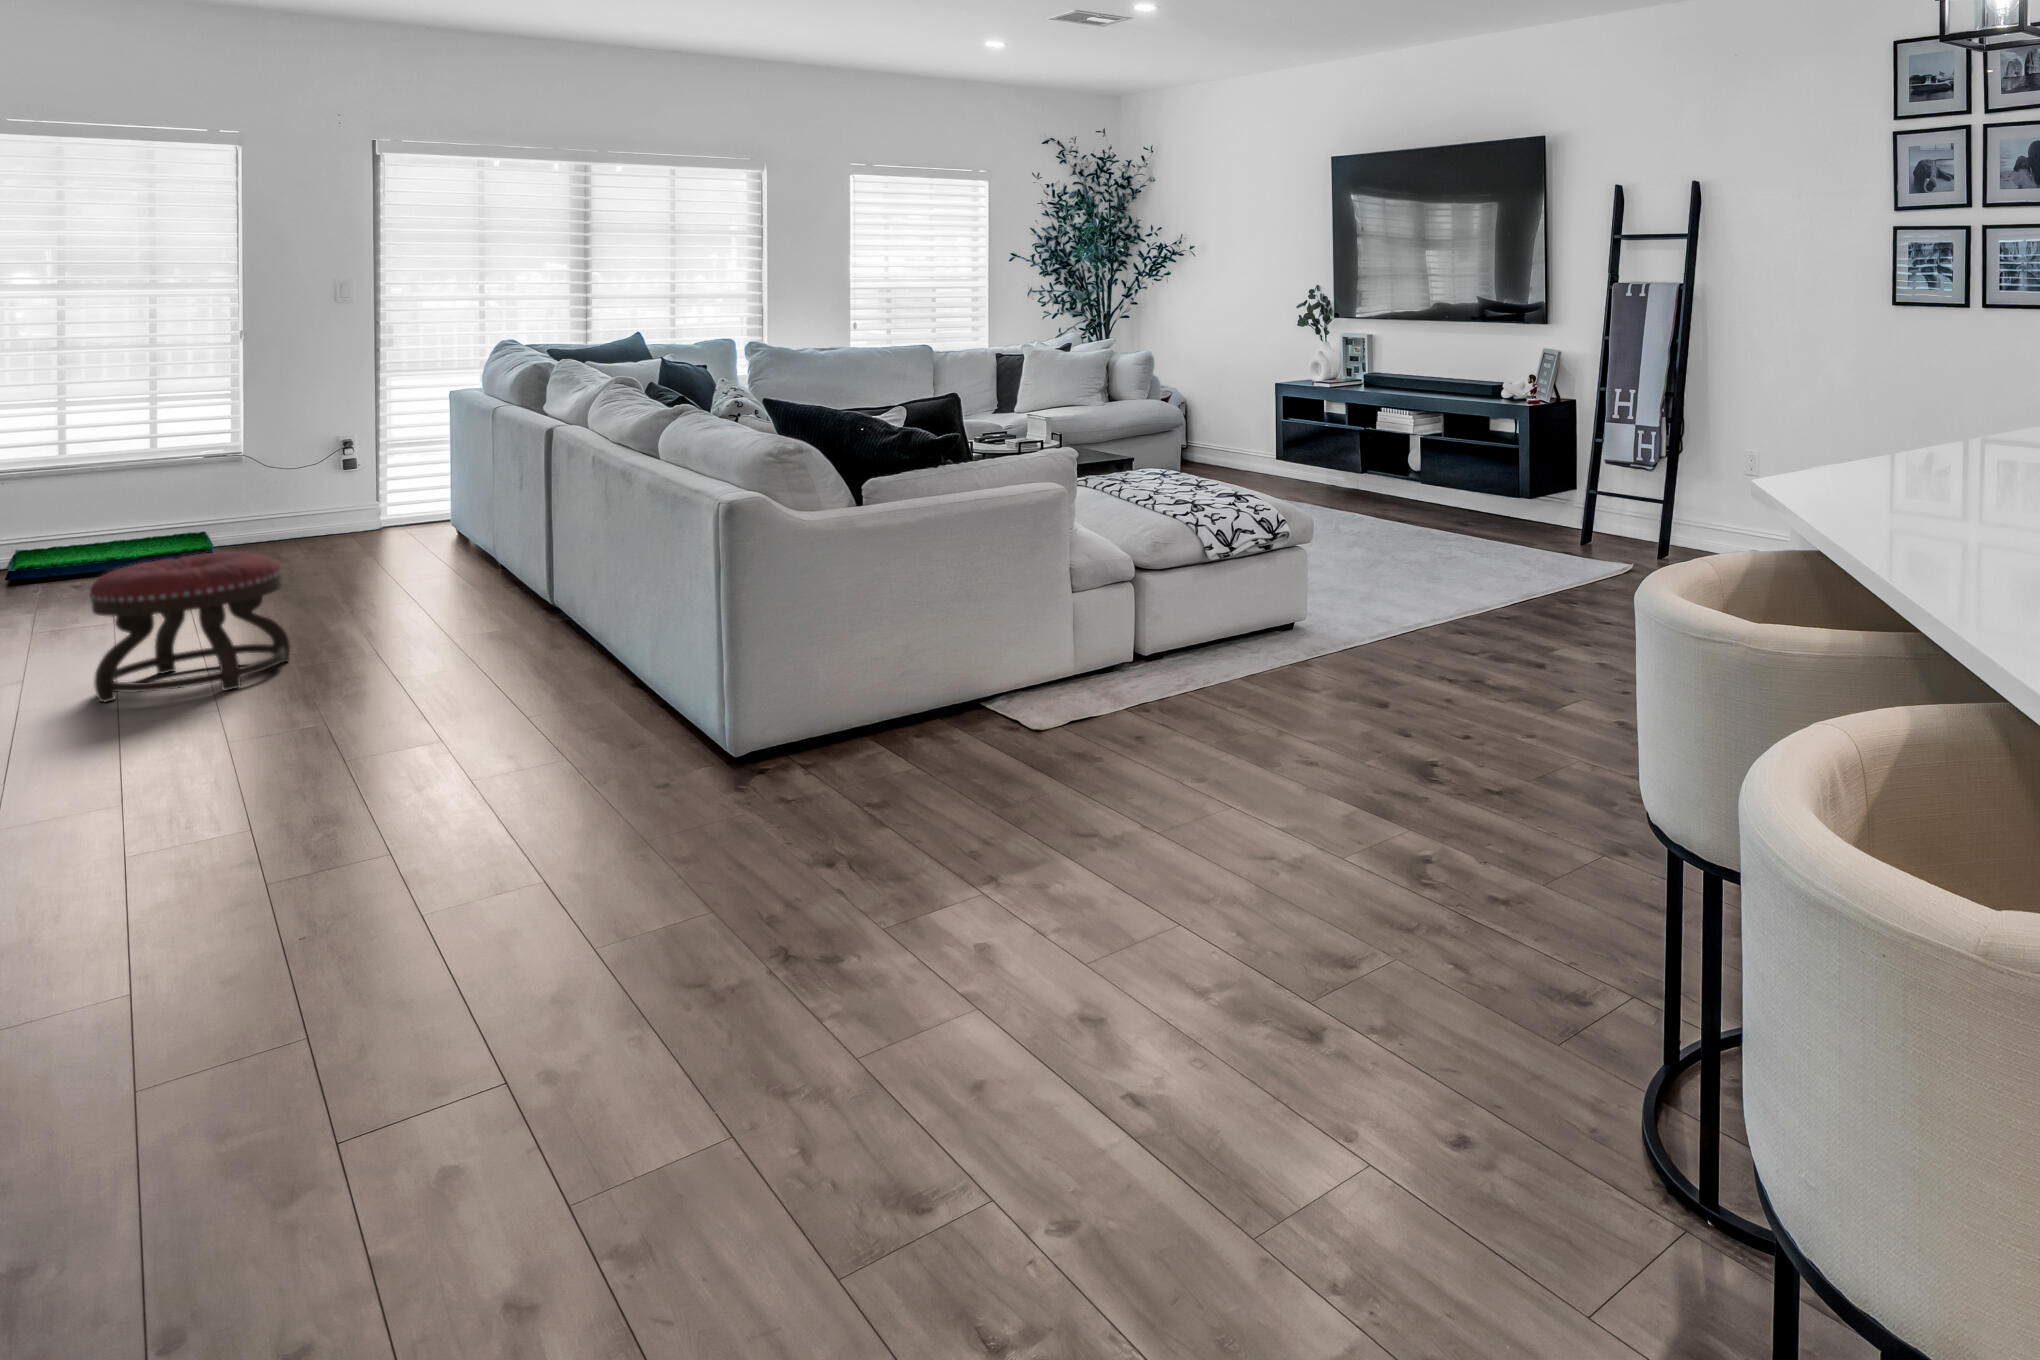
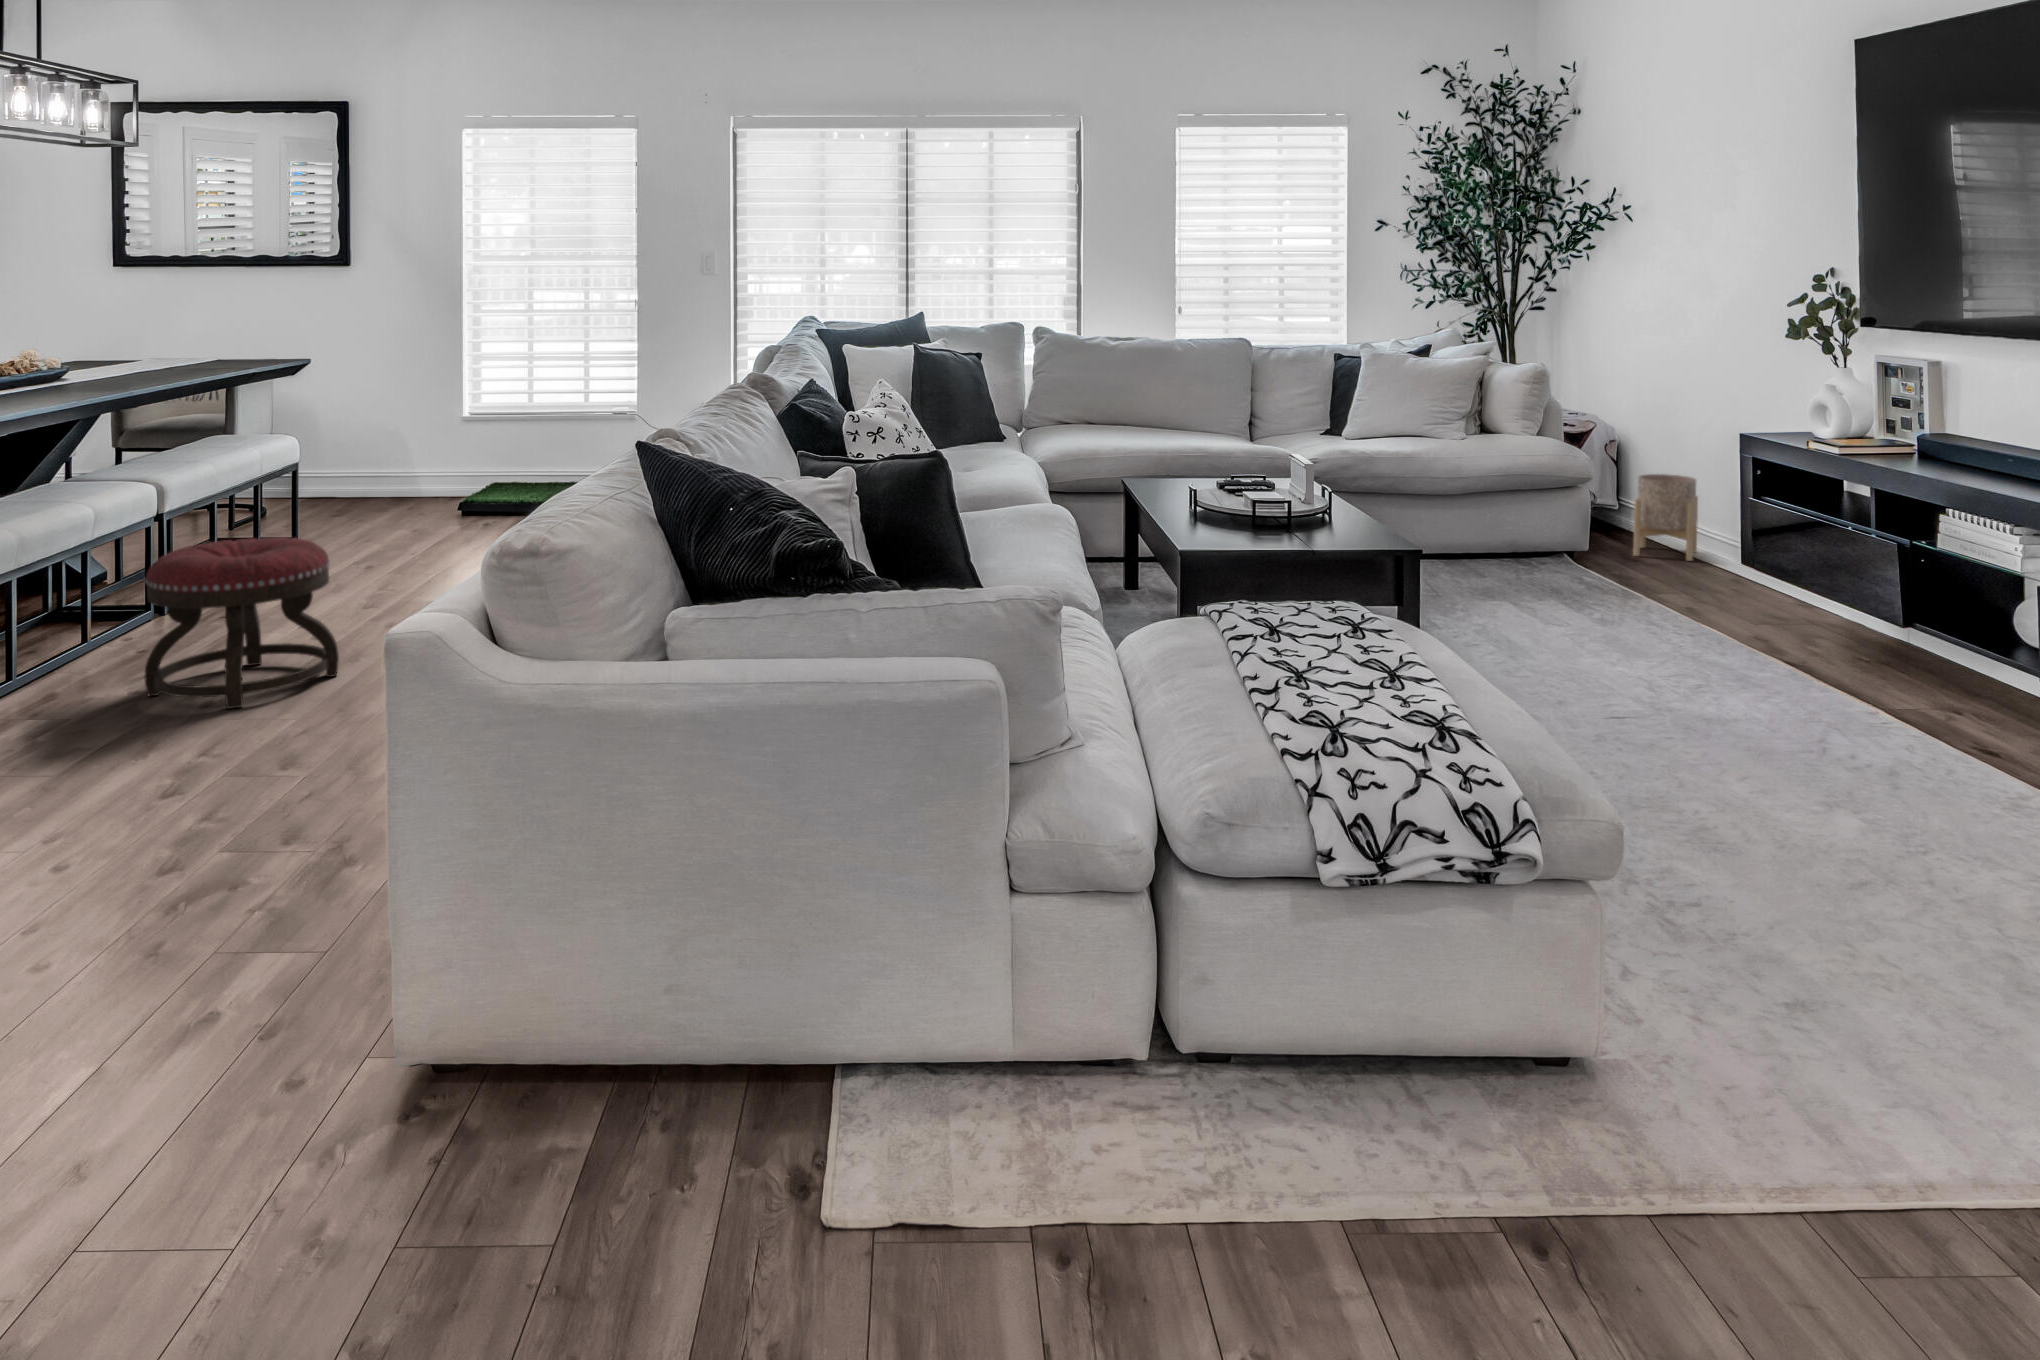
planter: none [1213,414,1248,466] -> present [1633,474,1698,561]

